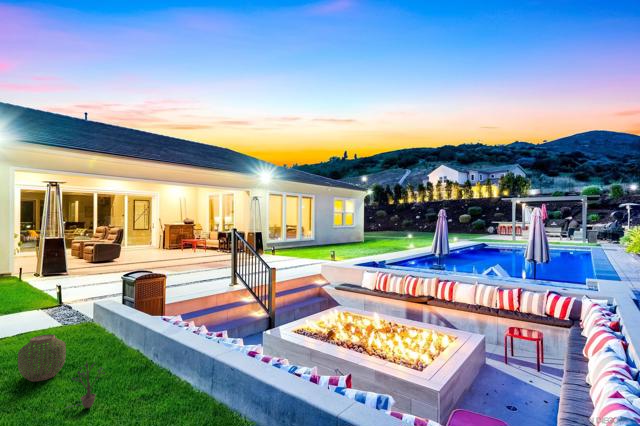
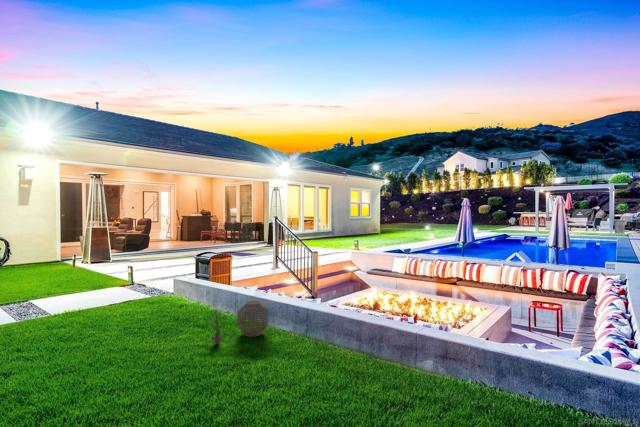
woven basket: present [18,335,66,381] -> present [237,301,268,337]

